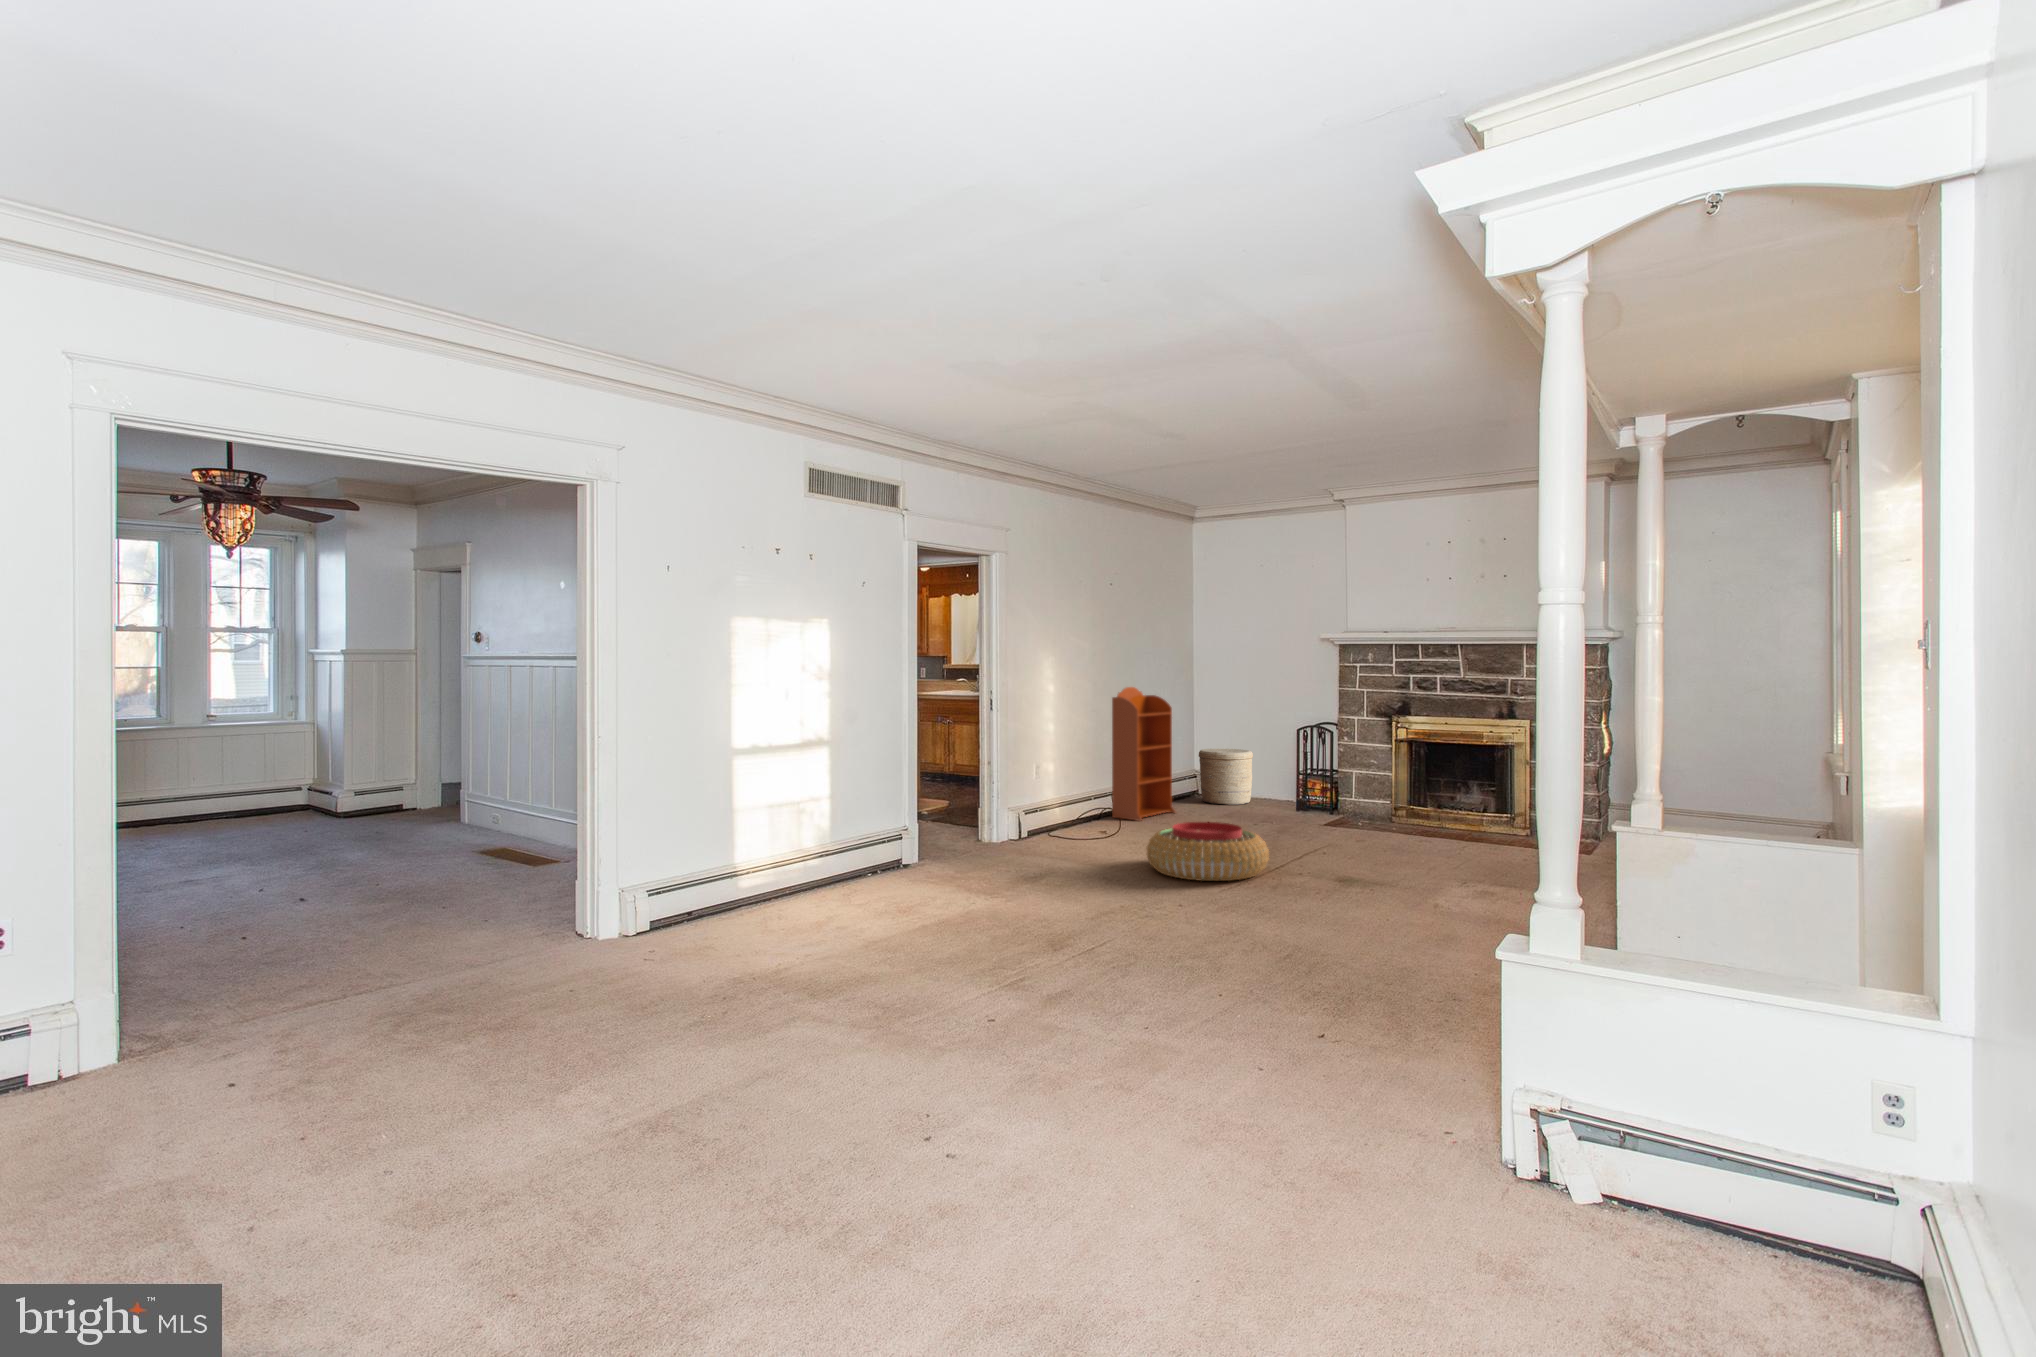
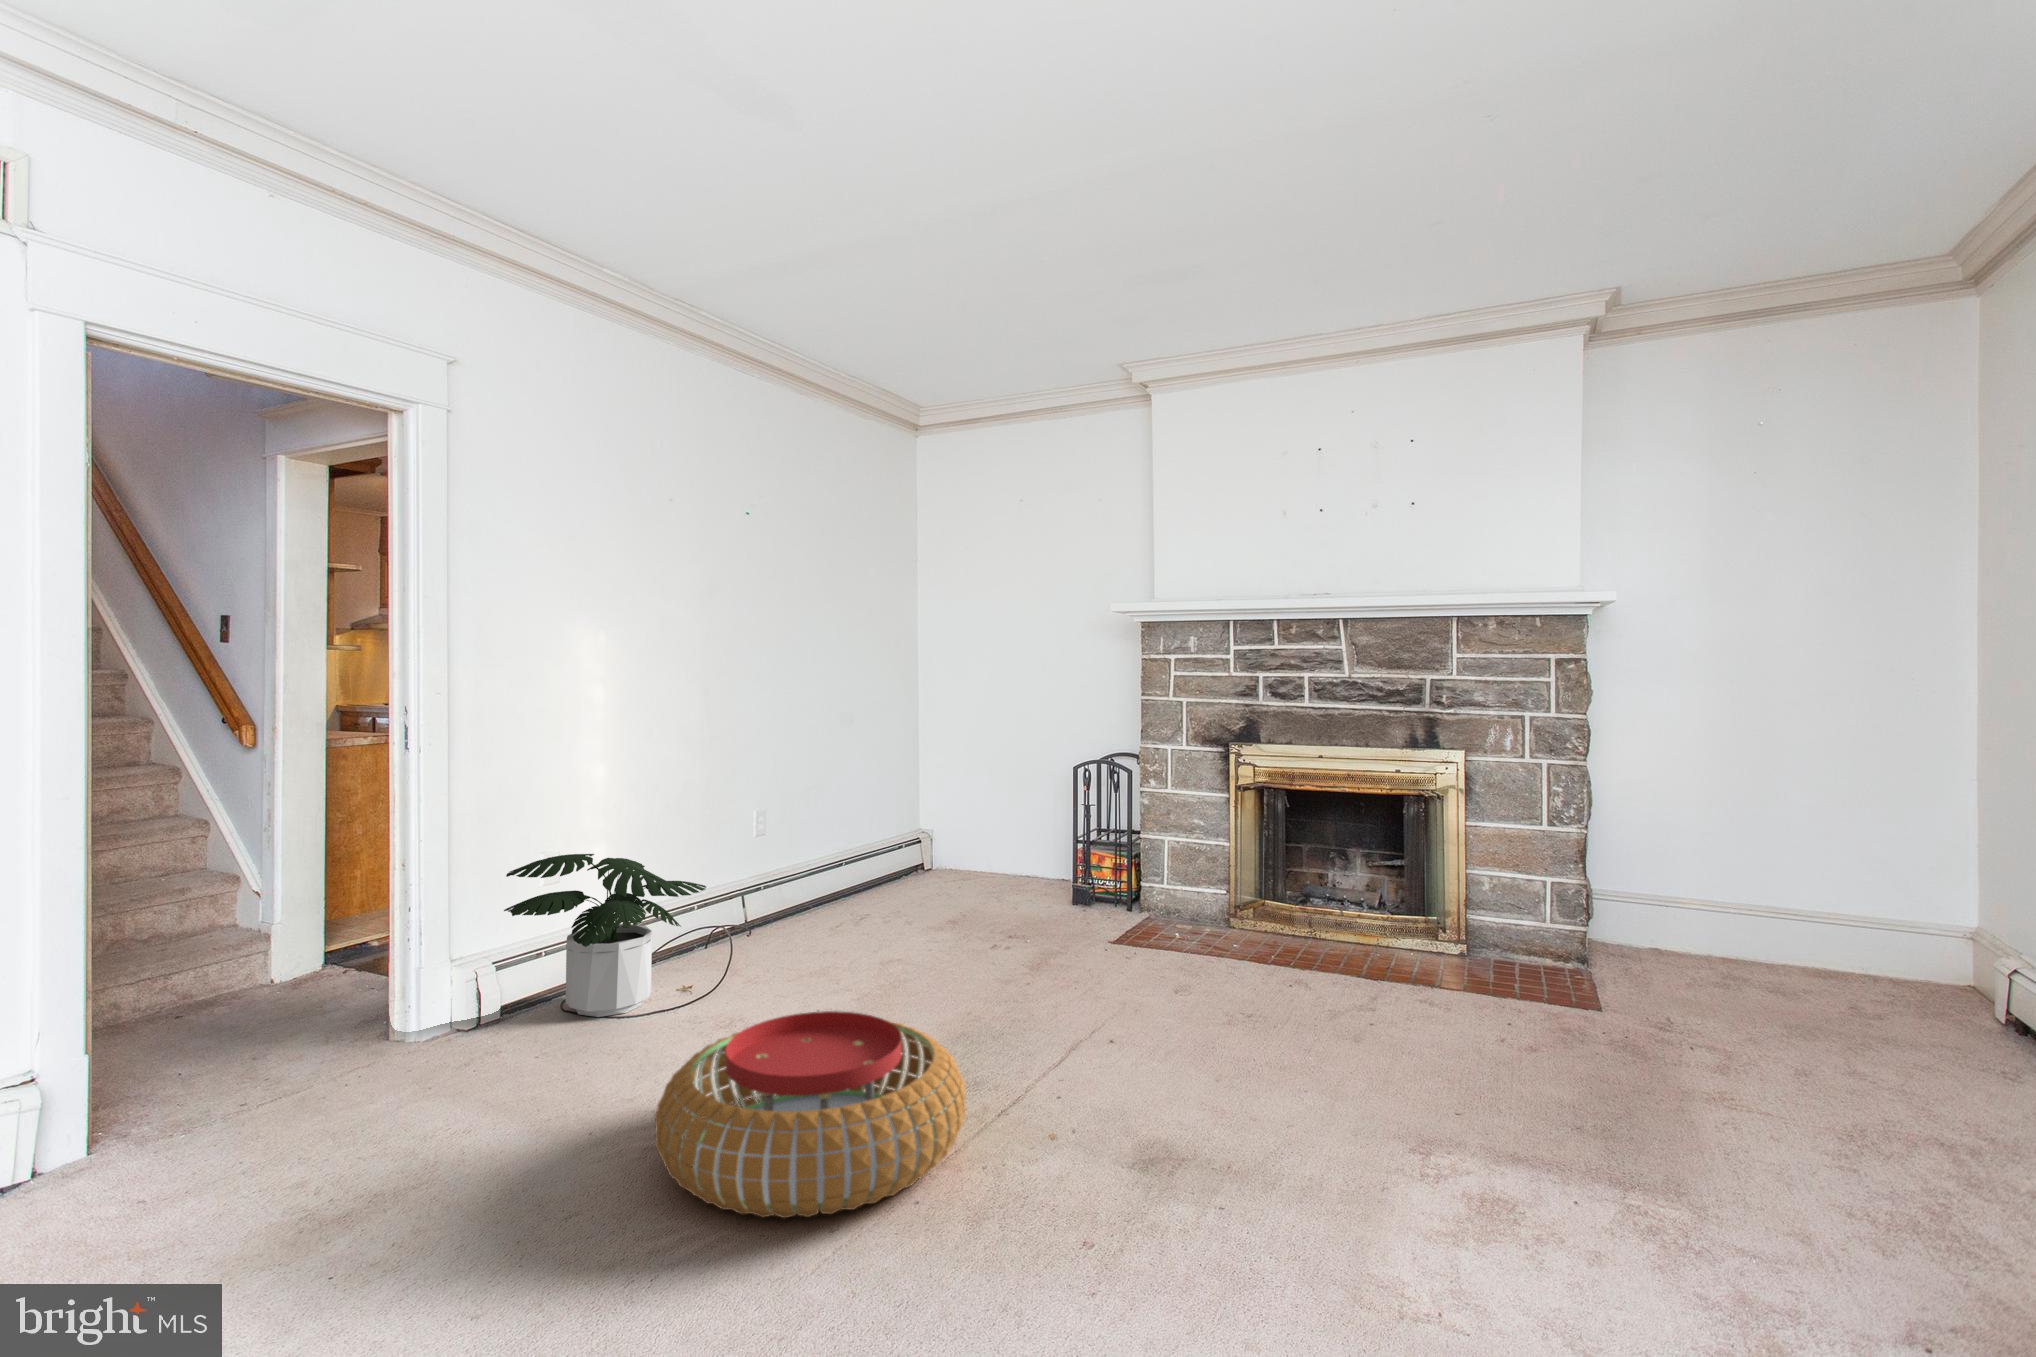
bookcase: present [1112,687,1175,821] -> none [735,693,862,945]
woven basket: present [1199,749,1253,805] -> none [918,795,1006,892]
potted plant: none [1033,764,1116,839] -> present [504,854,706,1017]

